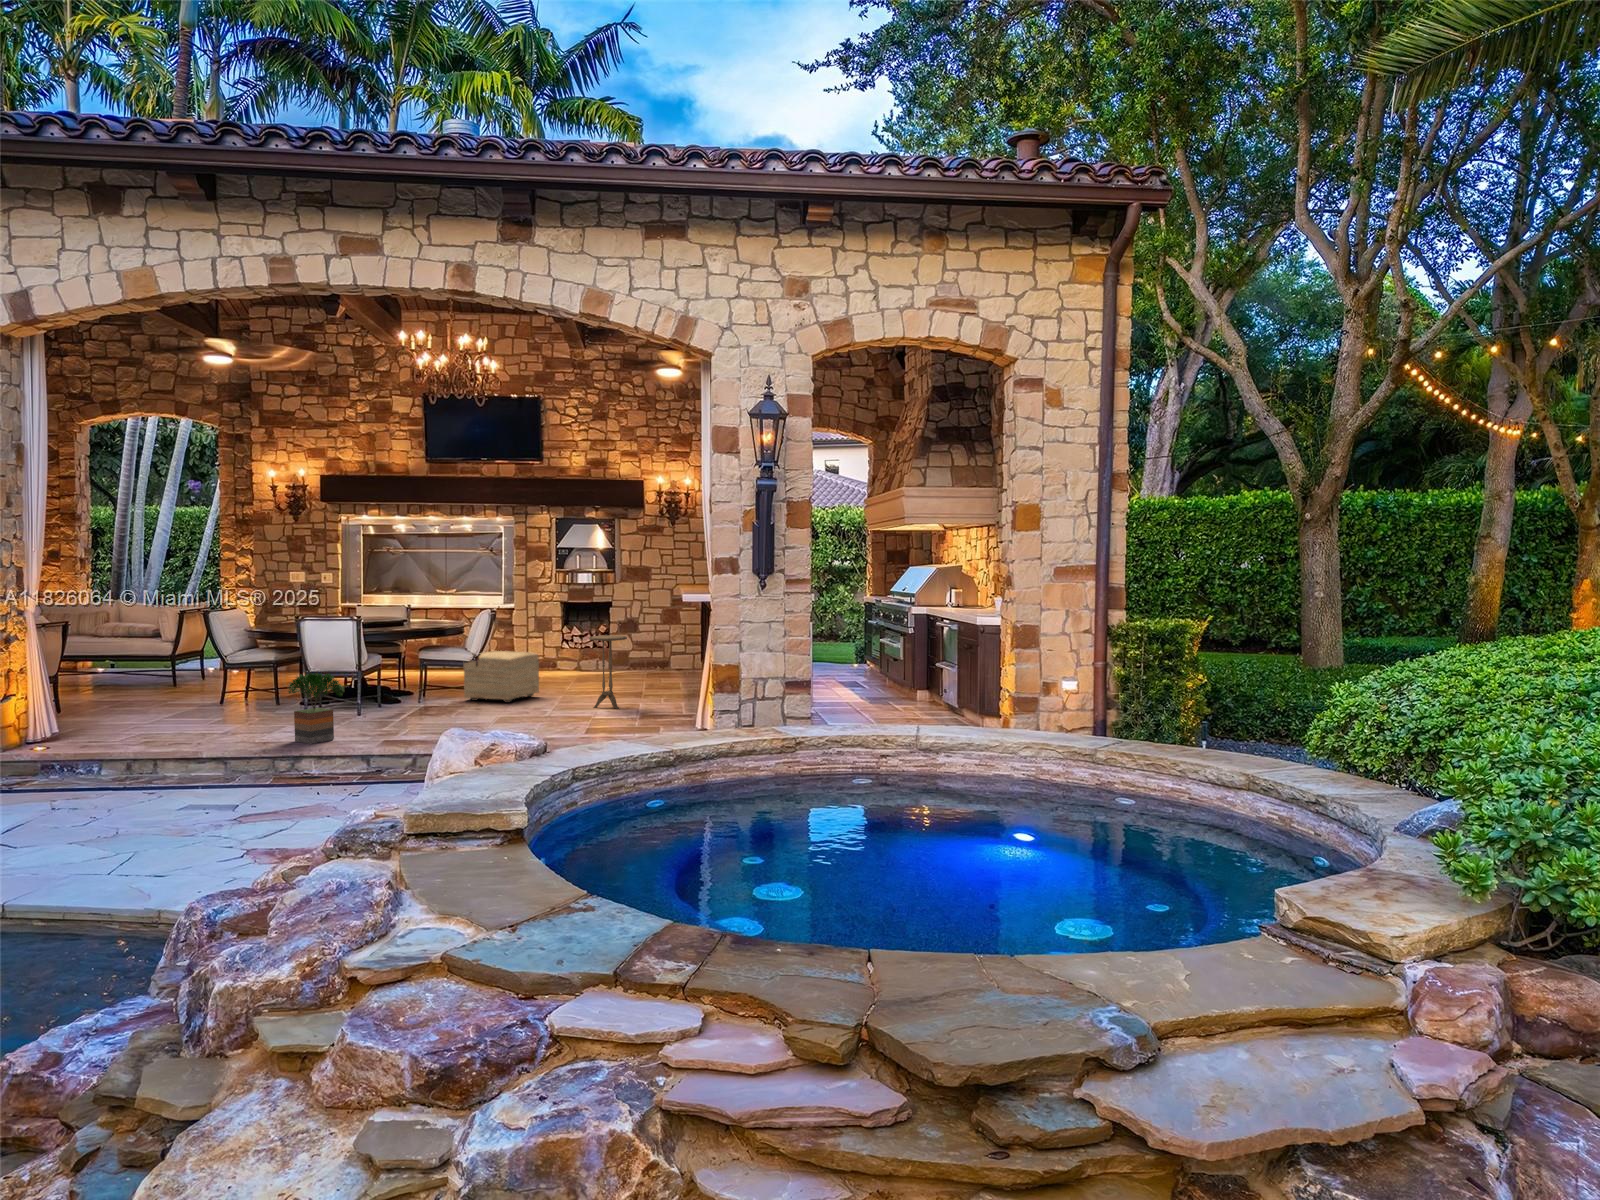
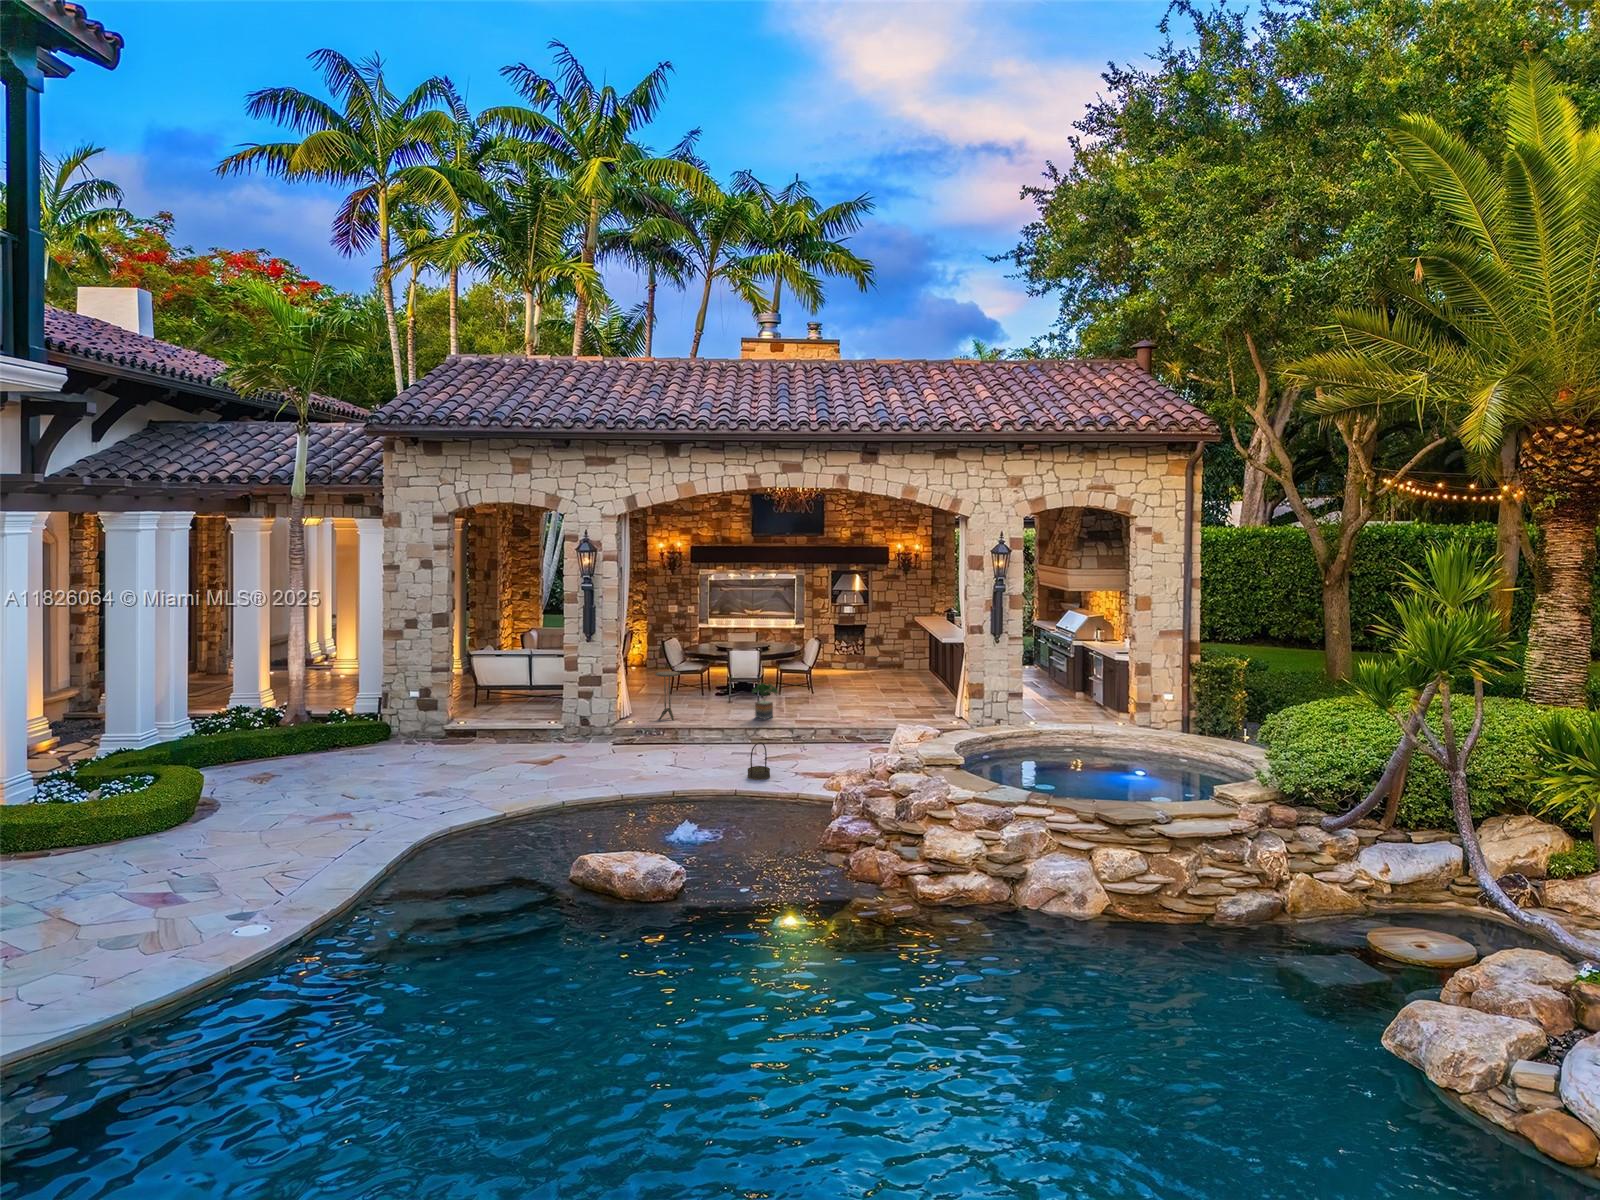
side table: present [589,635,627,709] -> present [655,671,680,720]
ottoman: present [464,651,539,703] -> none [804,663,844,695]
basket: none [46,793,123,895] -> present [748,742,770,780]

